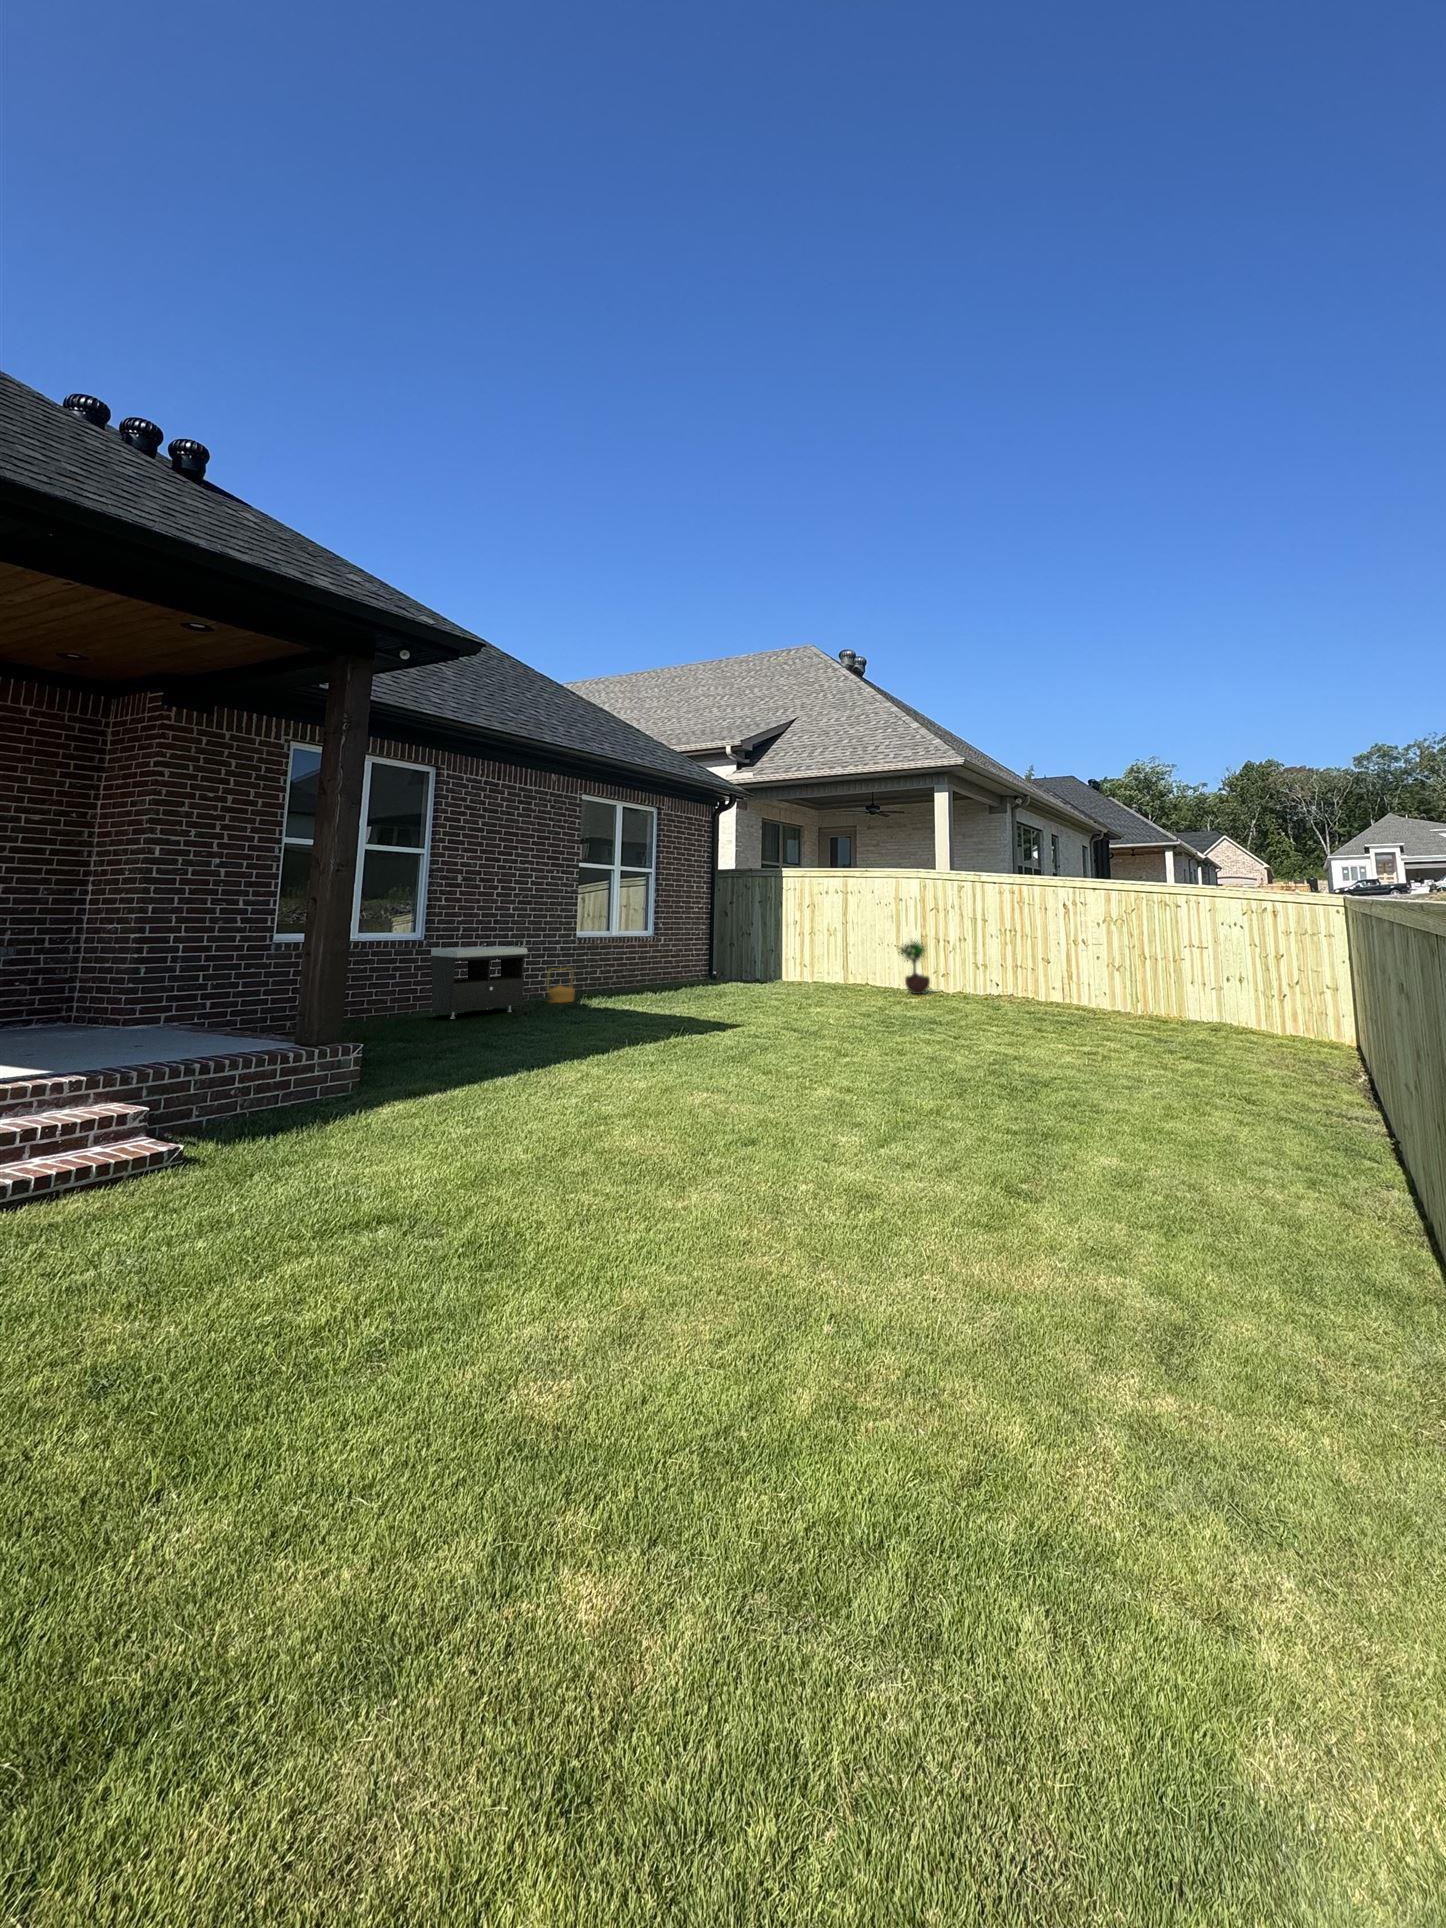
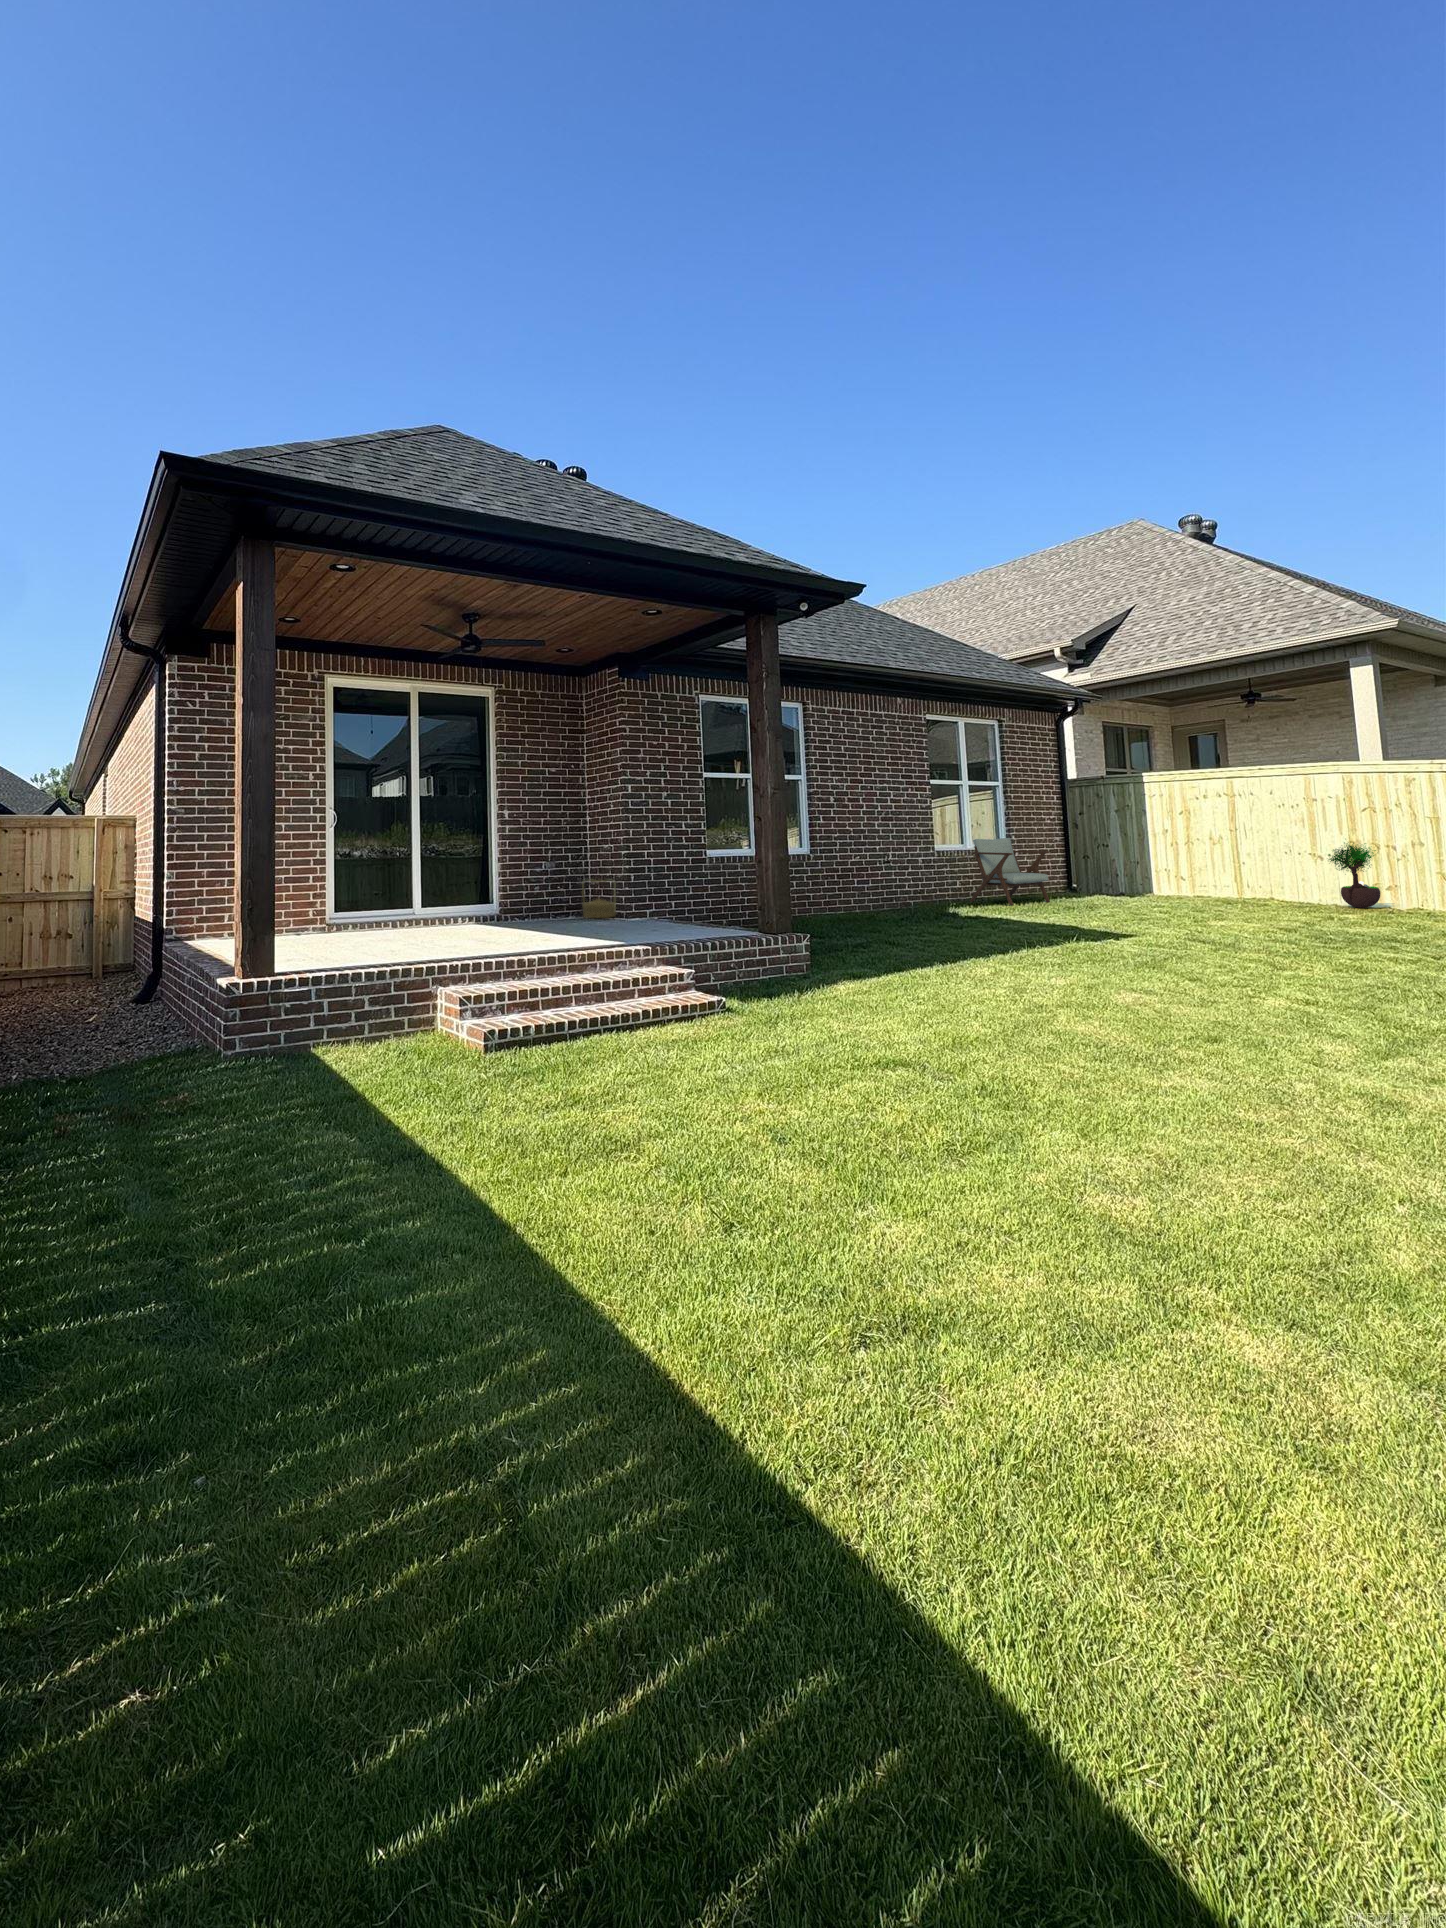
lounge chair: none [608,926,688,995] -> present [969,838,1050,905]
storage bench: present [431,946,528,1019] -> none [811,859,899,921]
woven basket: present [546,969,575,1003] -> present [582,880,616,918]

